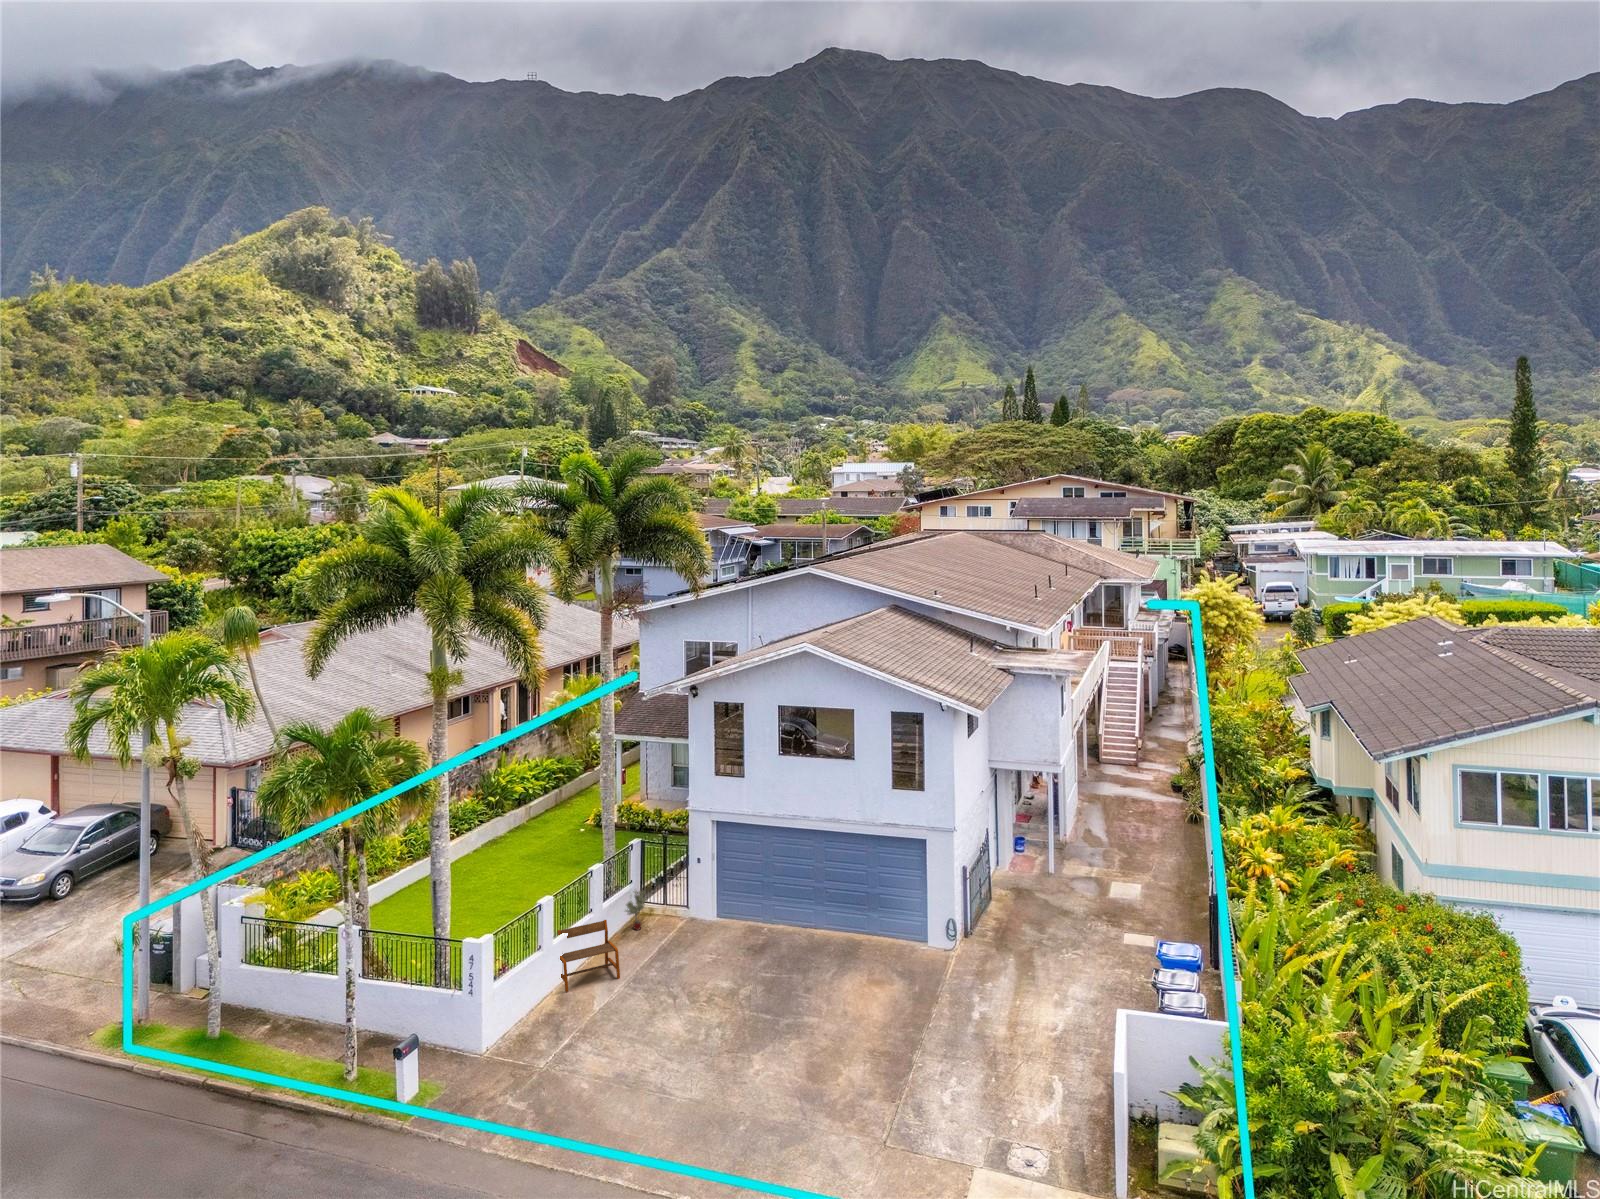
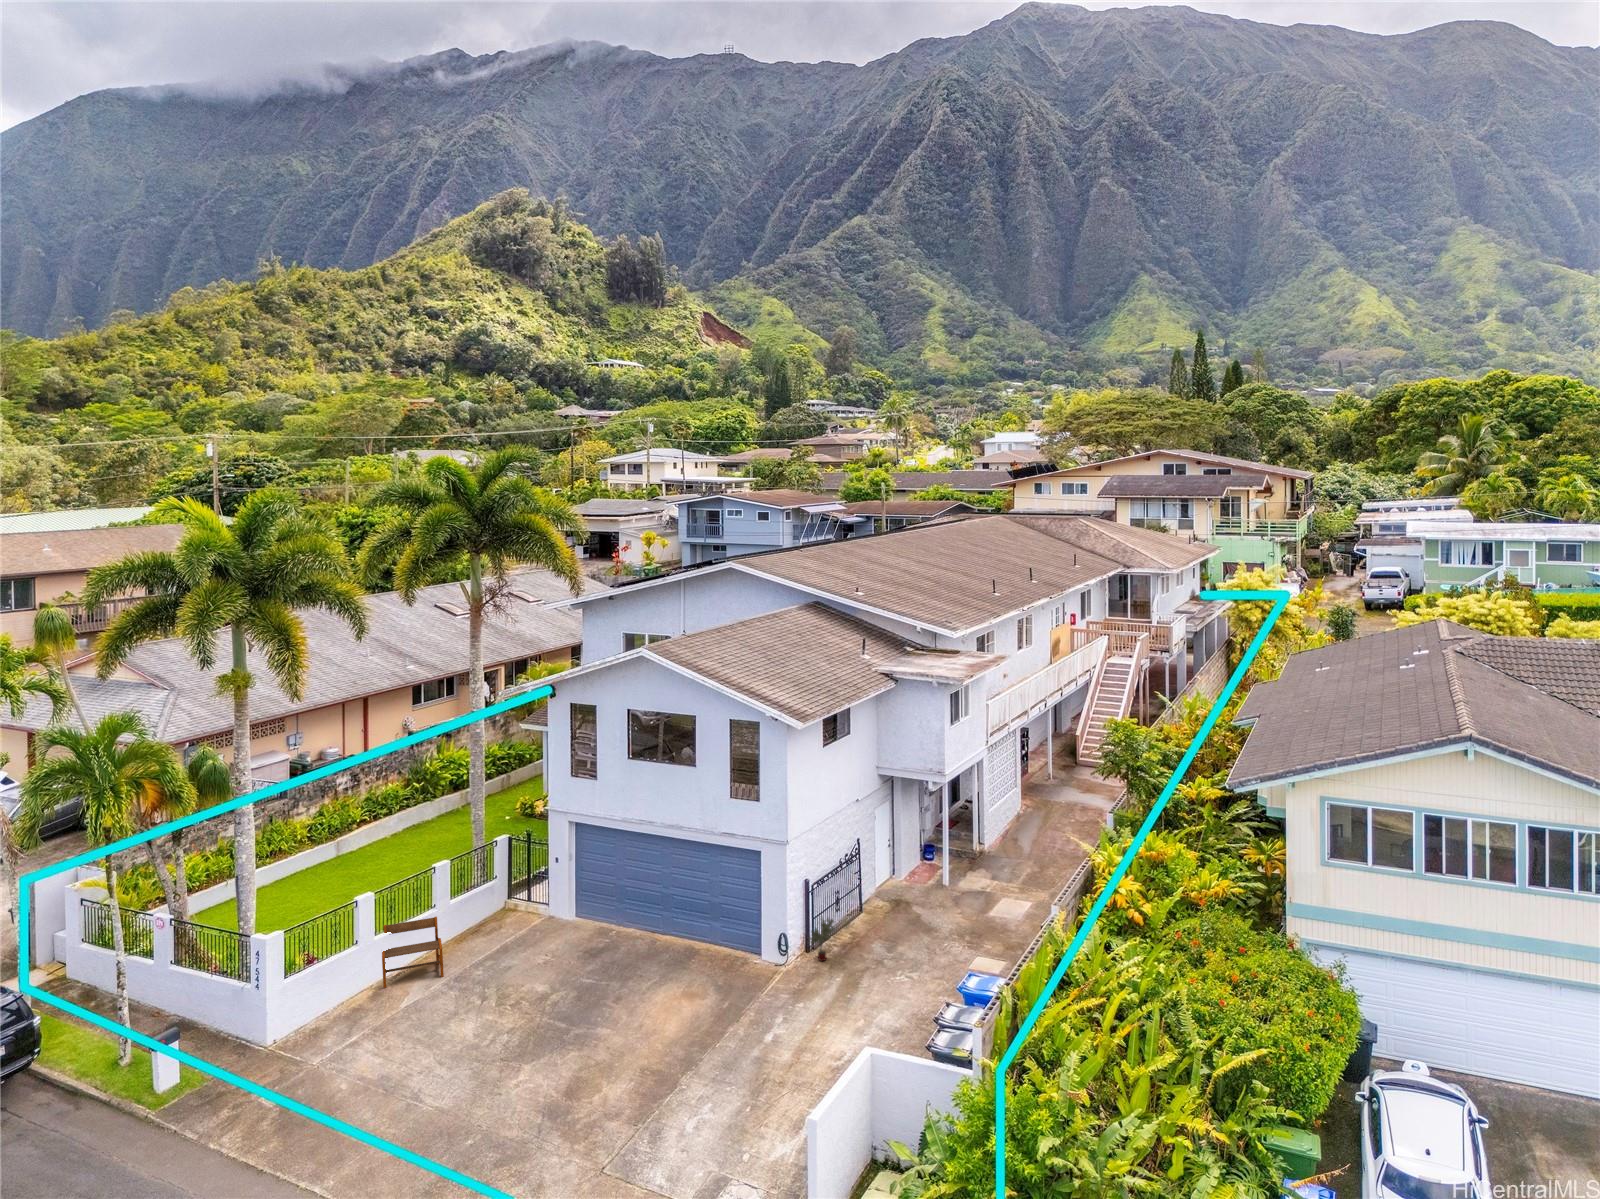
potted tree: present [626,891,647,930] -> present [809,918,834,961]

